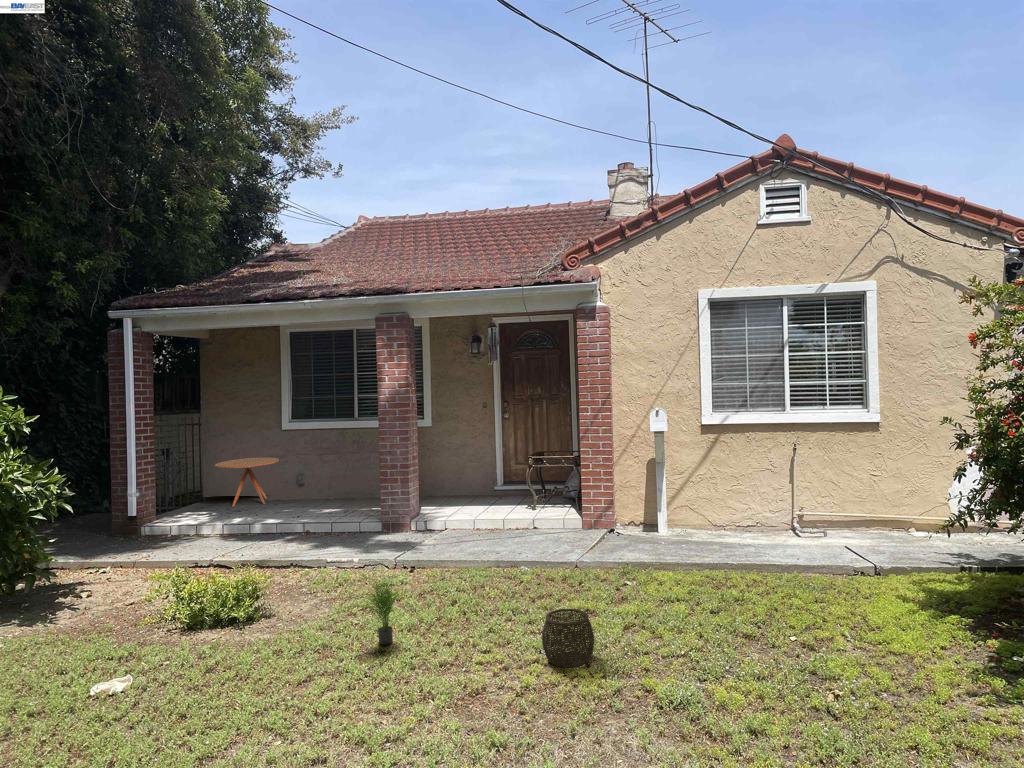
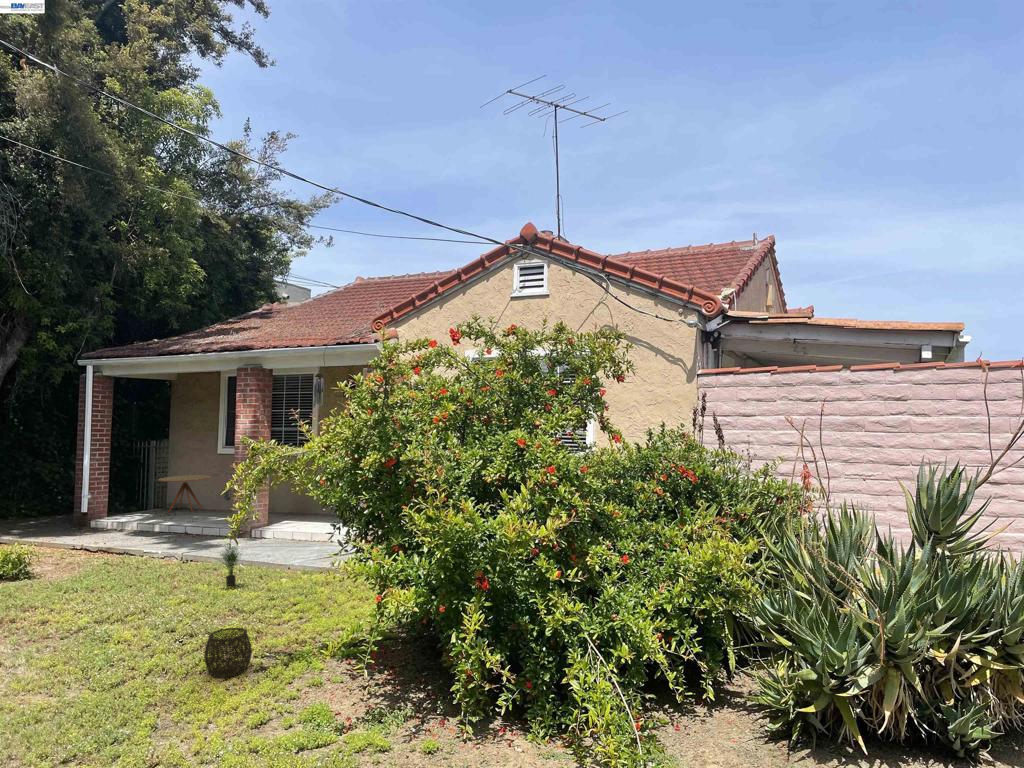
potted plant: present [365,580,399,645] -> present [221,545,239,586]
woven basket: present [542,609,594,667] -> present [204,628,252,678]

